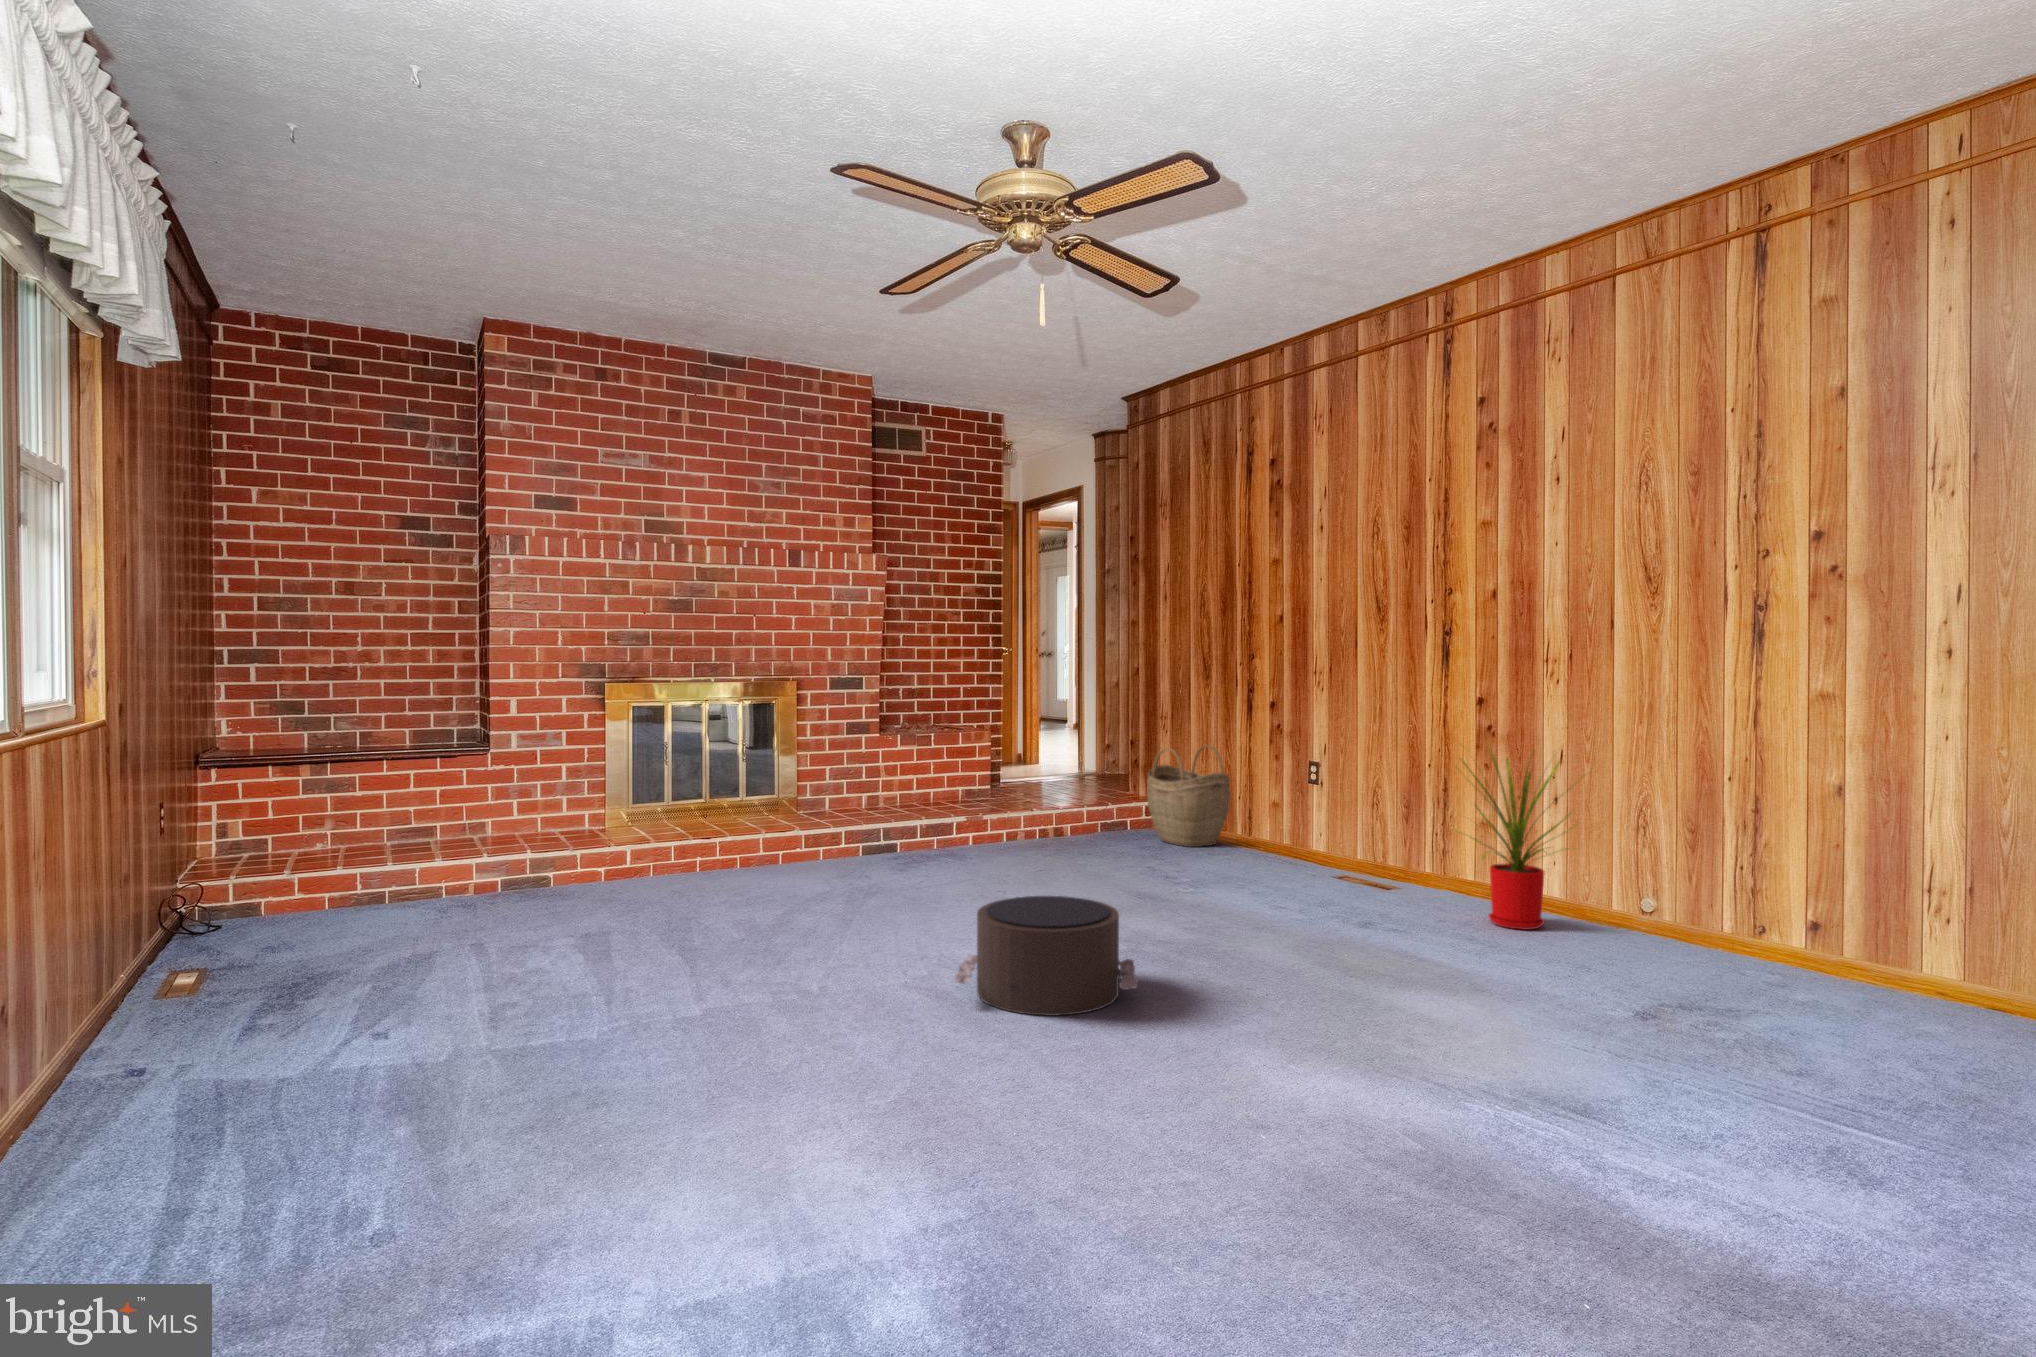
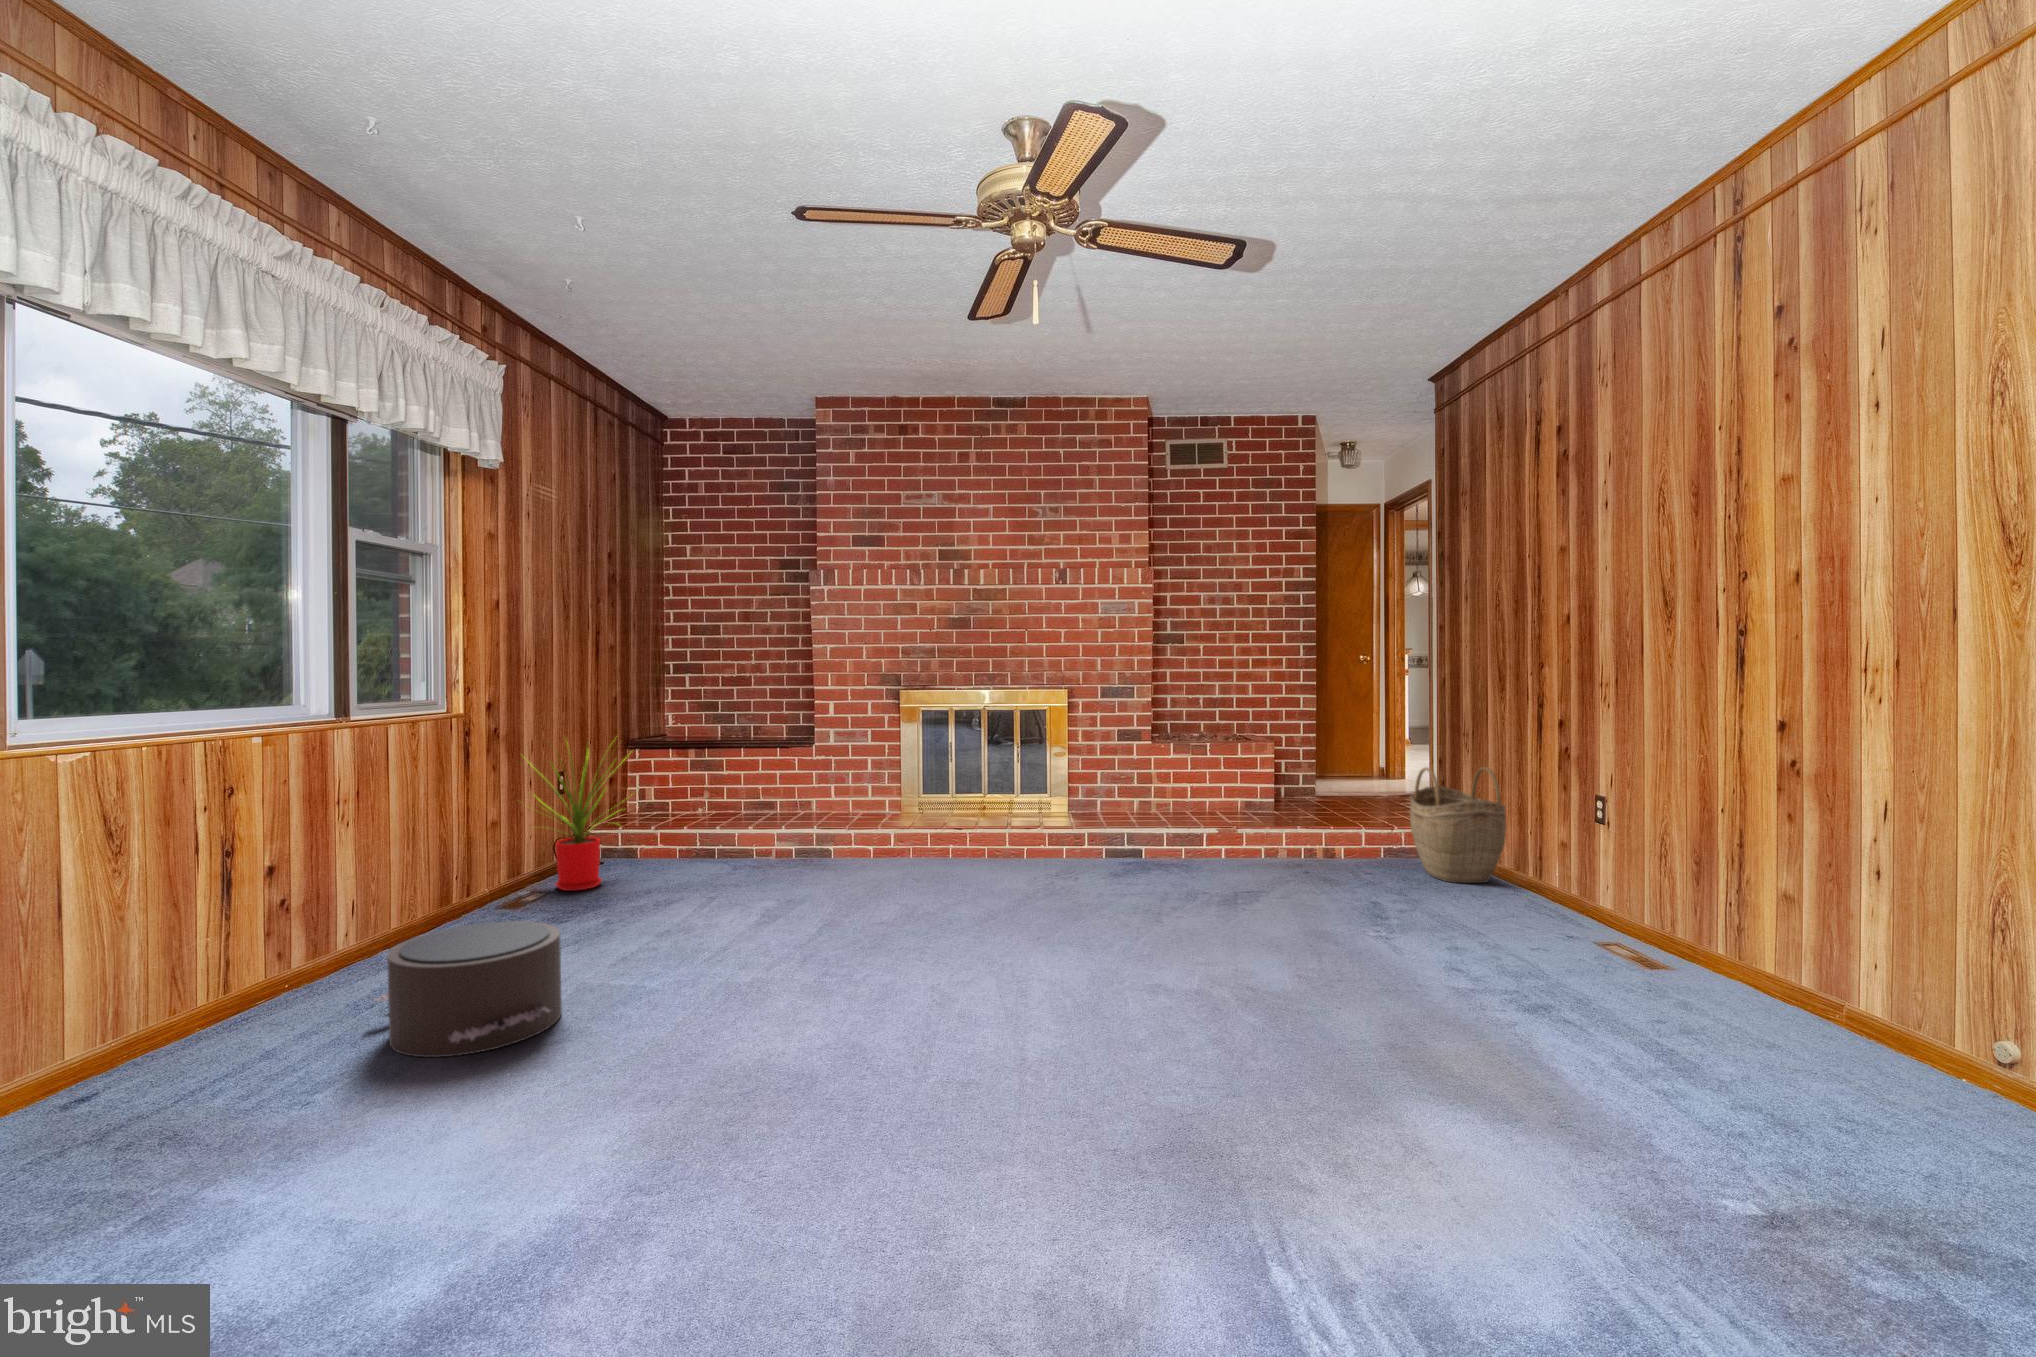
house plant: present [1461,750,1572,930] -> present [524,749,631,891]
pouf: present [955,896,1138,1016] -> present [374,921,562,1057]

